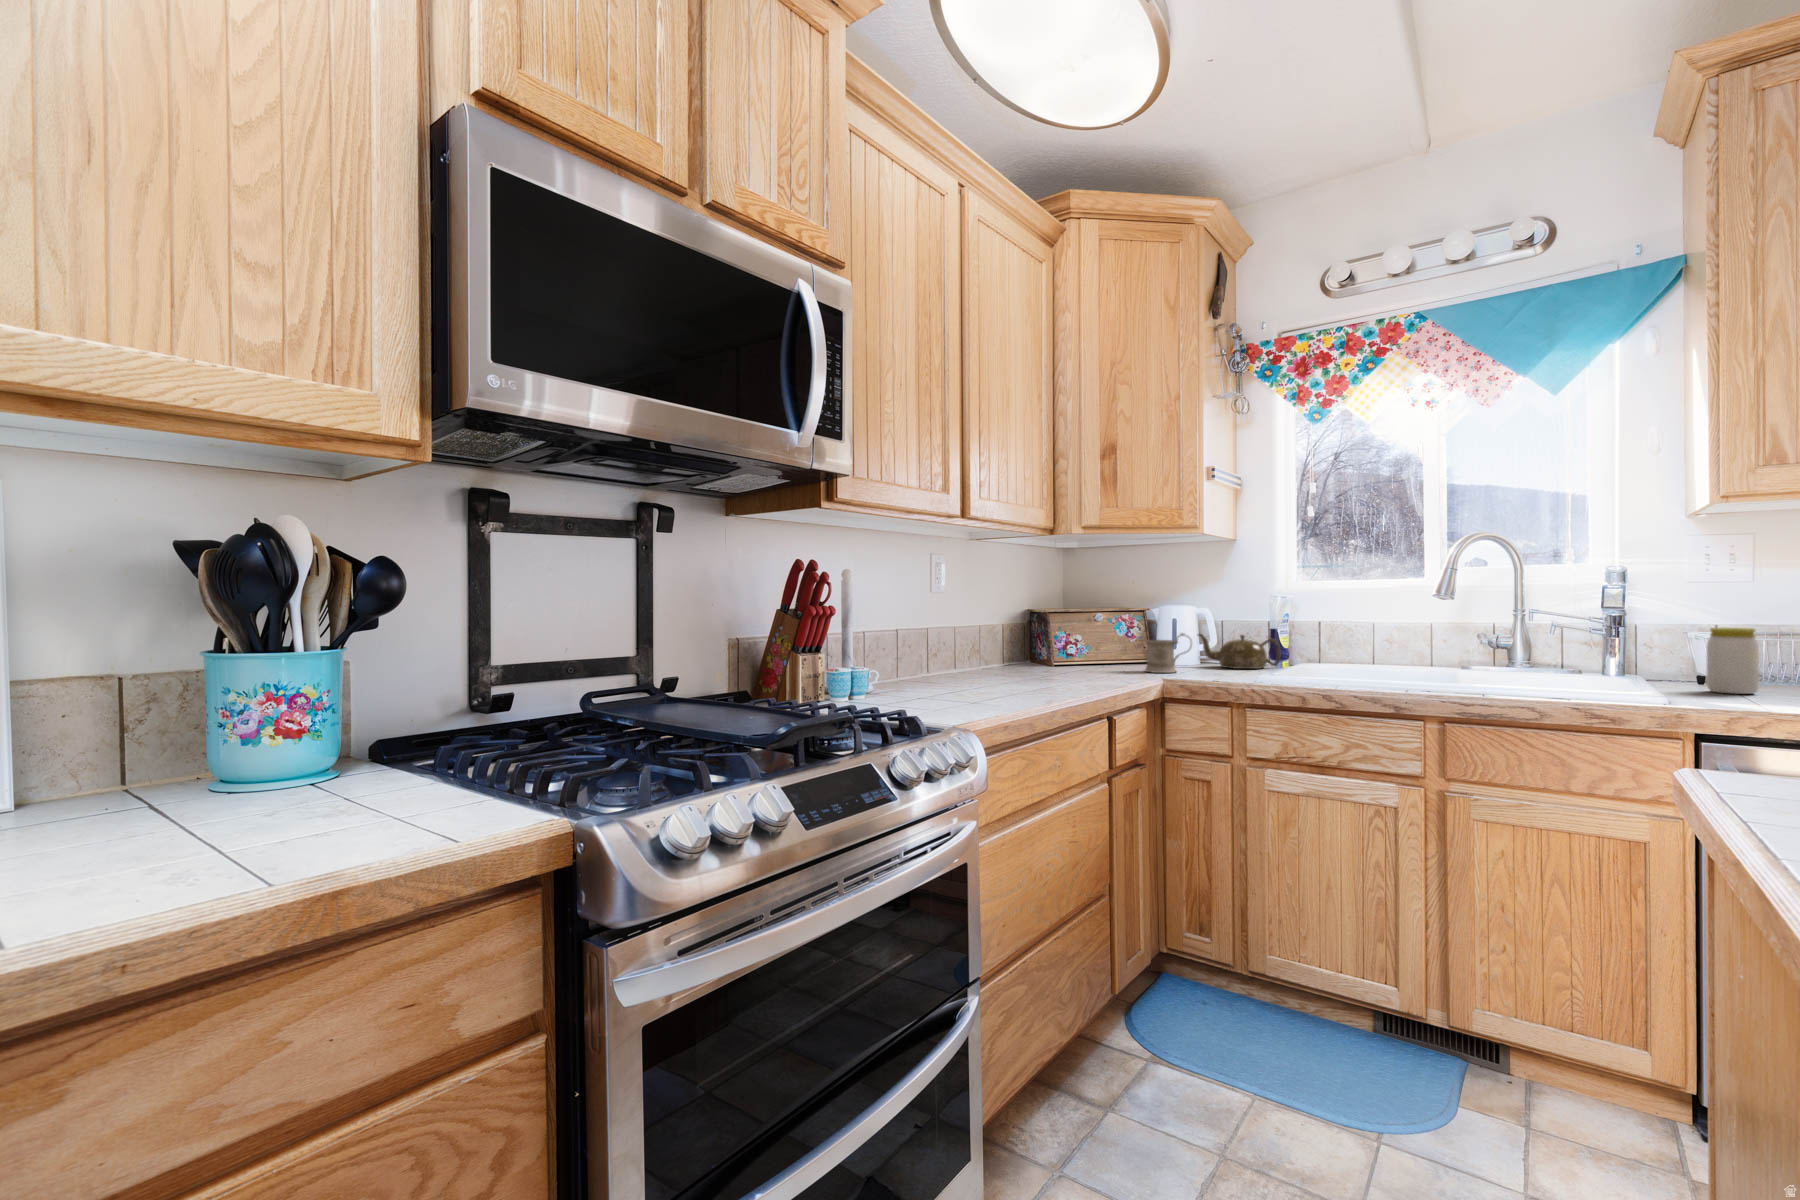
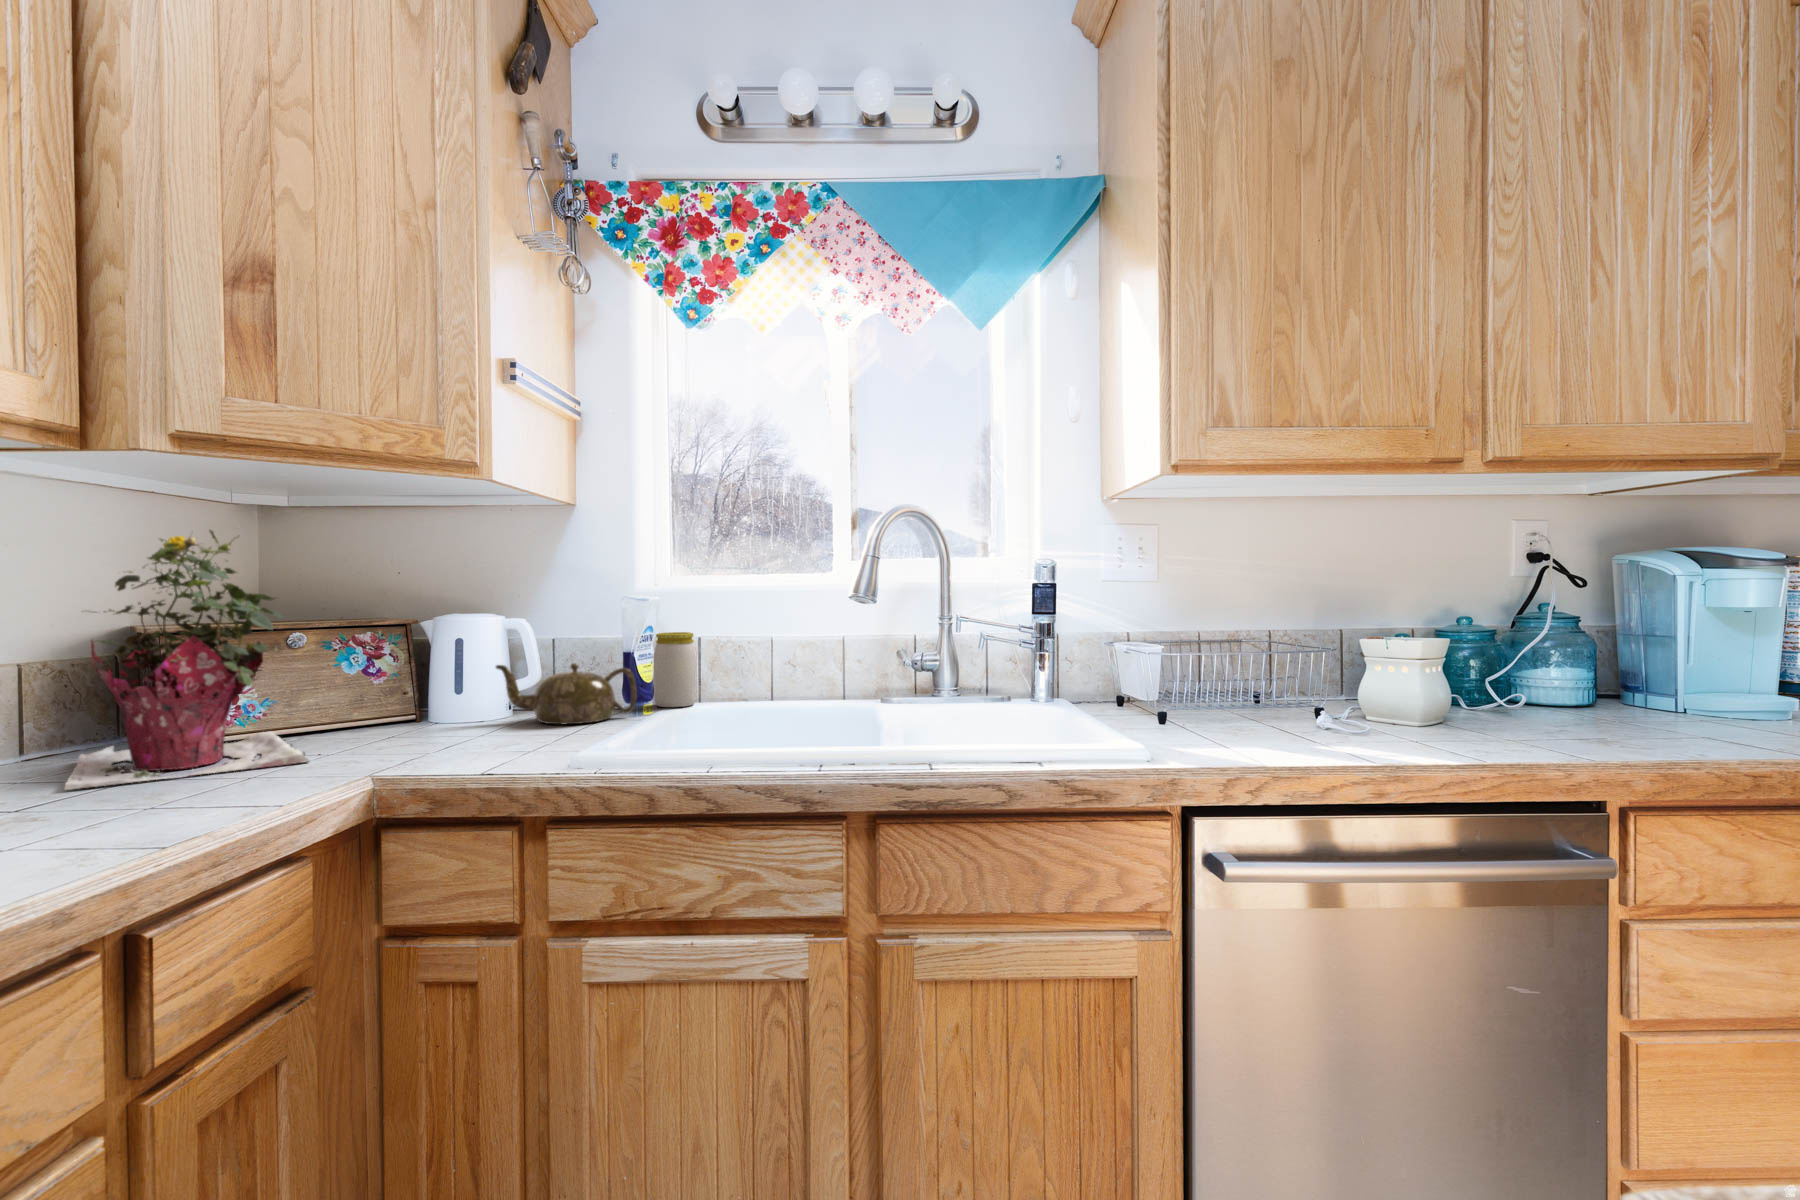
potted plant: none [1022,562,1122,674] -> present [65,530,308,790]
jar: present [1707,628,1759,694] -> present [654,632,697,707]
mug: present [1145,633,1192,673] -> none [369,672,467,754]

